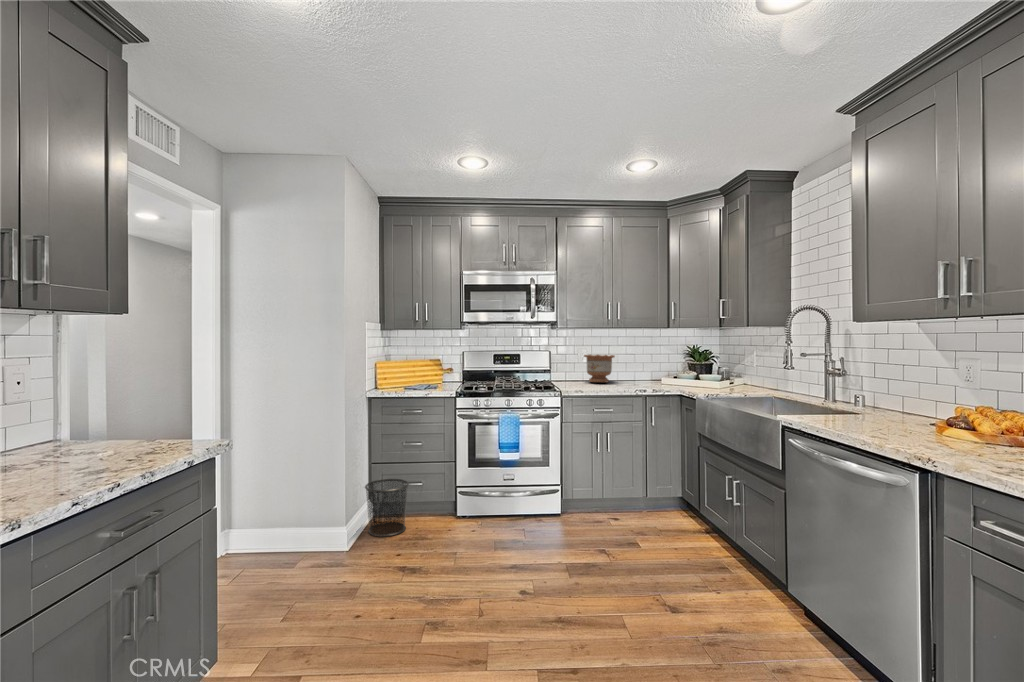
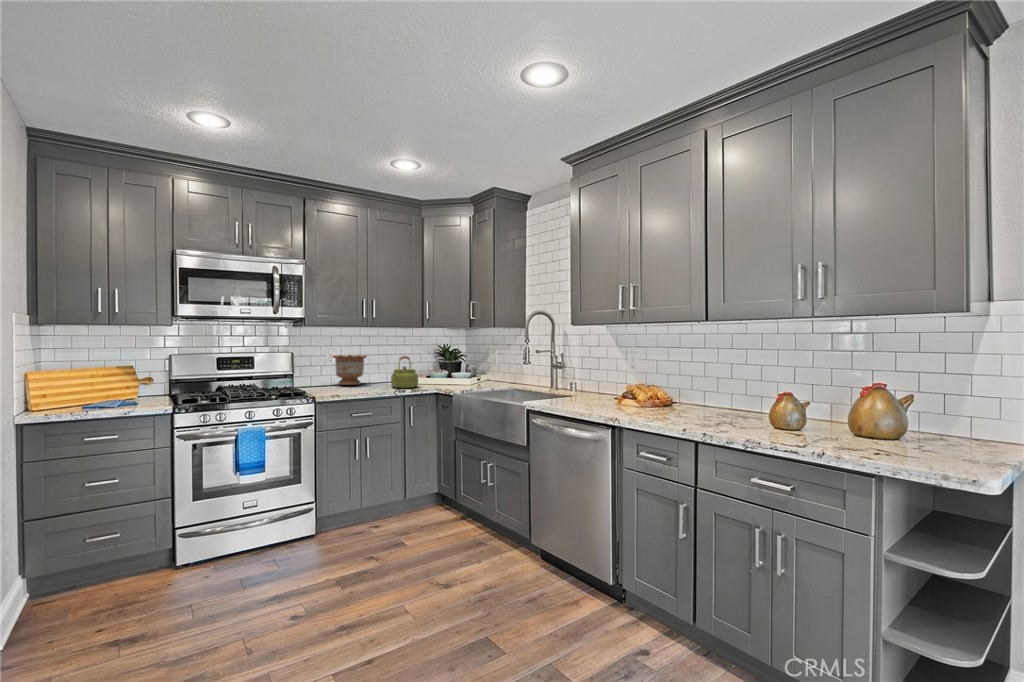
kettle: none [635,357,662,388] -> present [391,356,418,388]
waste bin: present [365,479,409,537] -> none [15,536,99,627]

